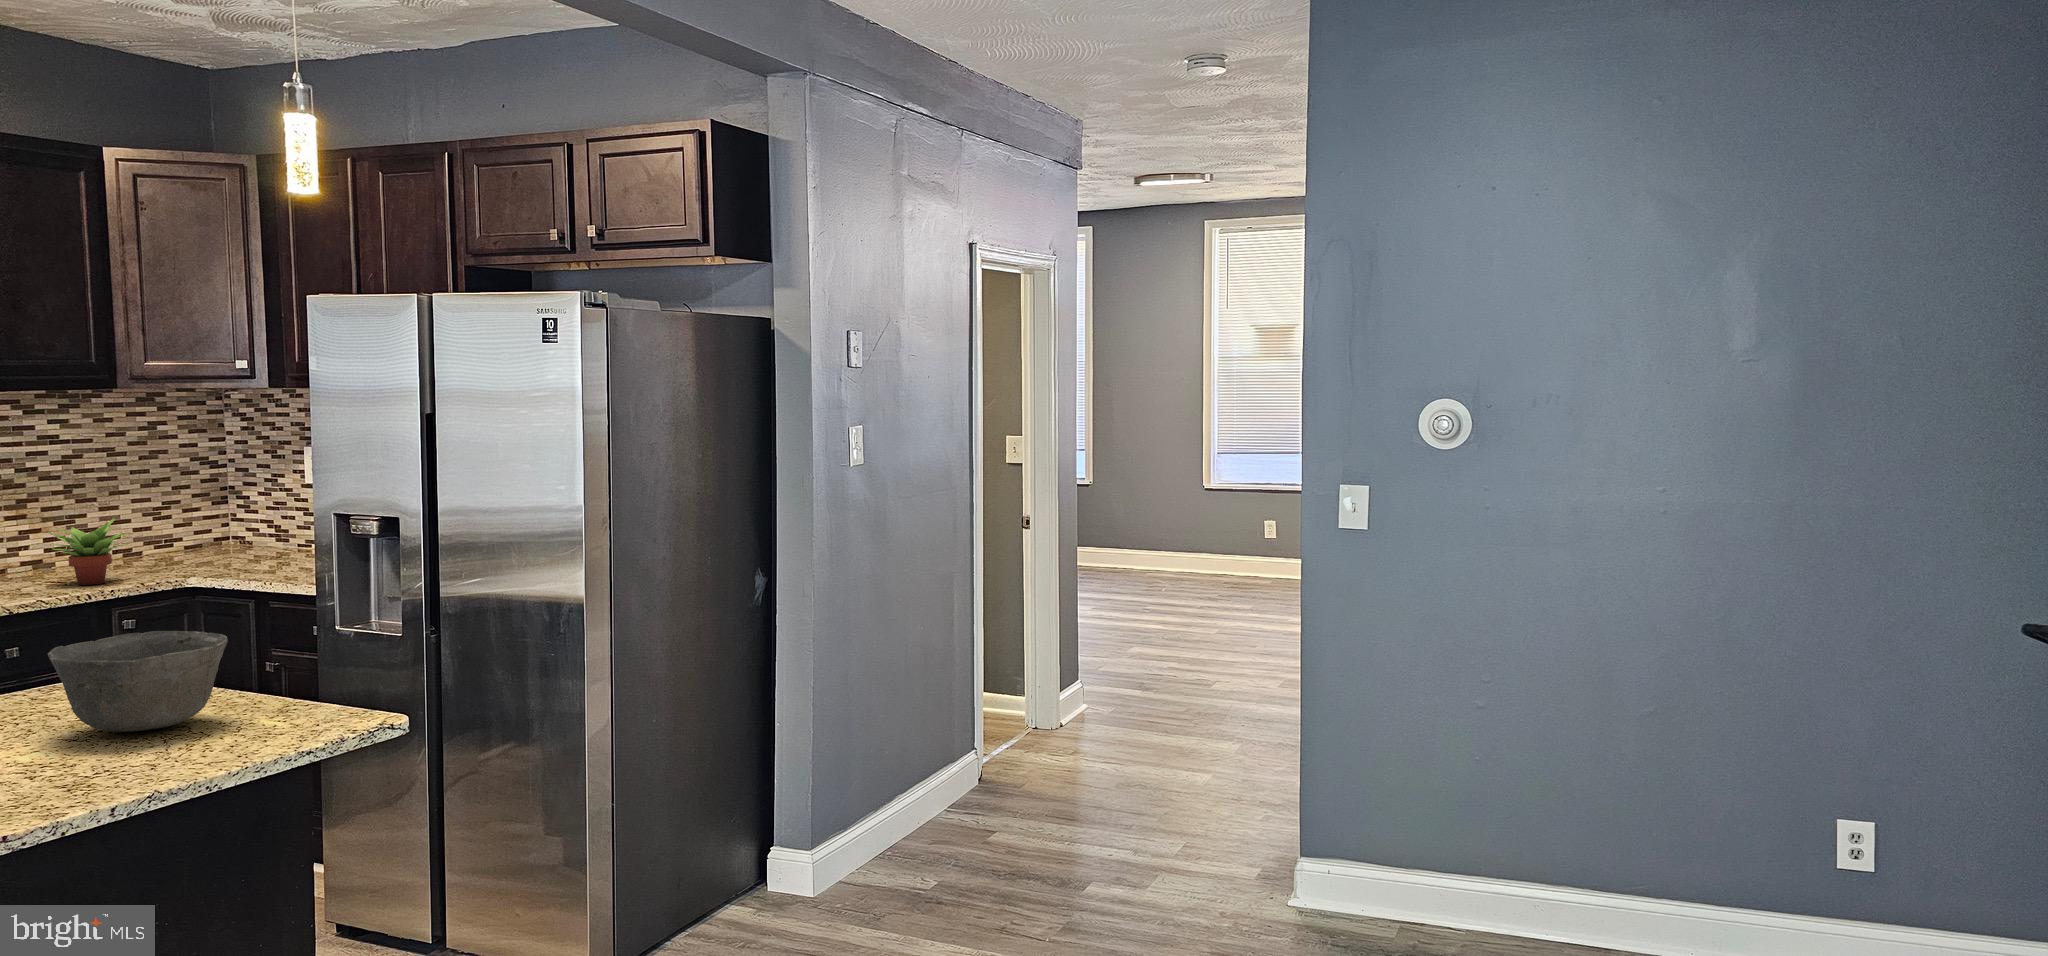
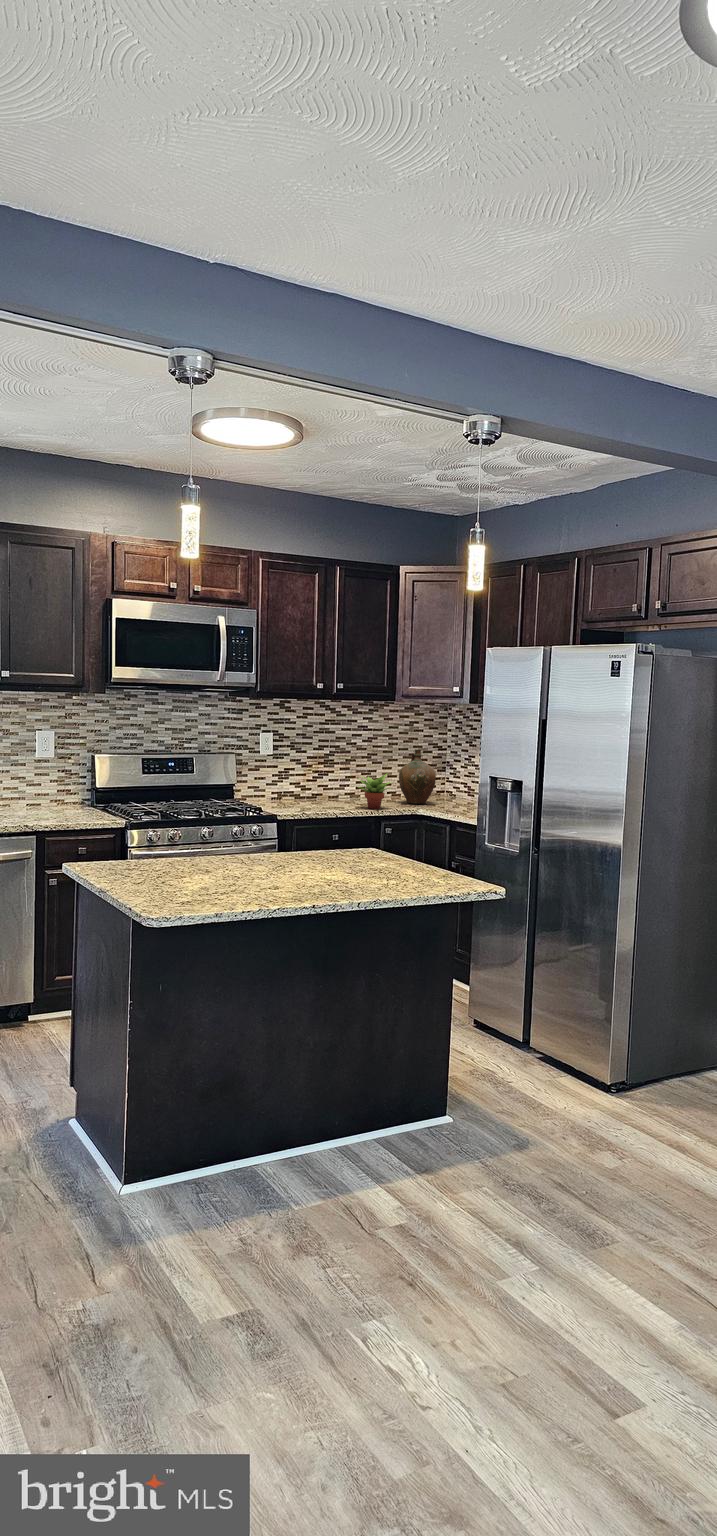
ceramic jug: none [137,471,212,566] -> present [399,749,436,804]
bowl: present [48,631,228,732] -> none [343,825,421,874]

